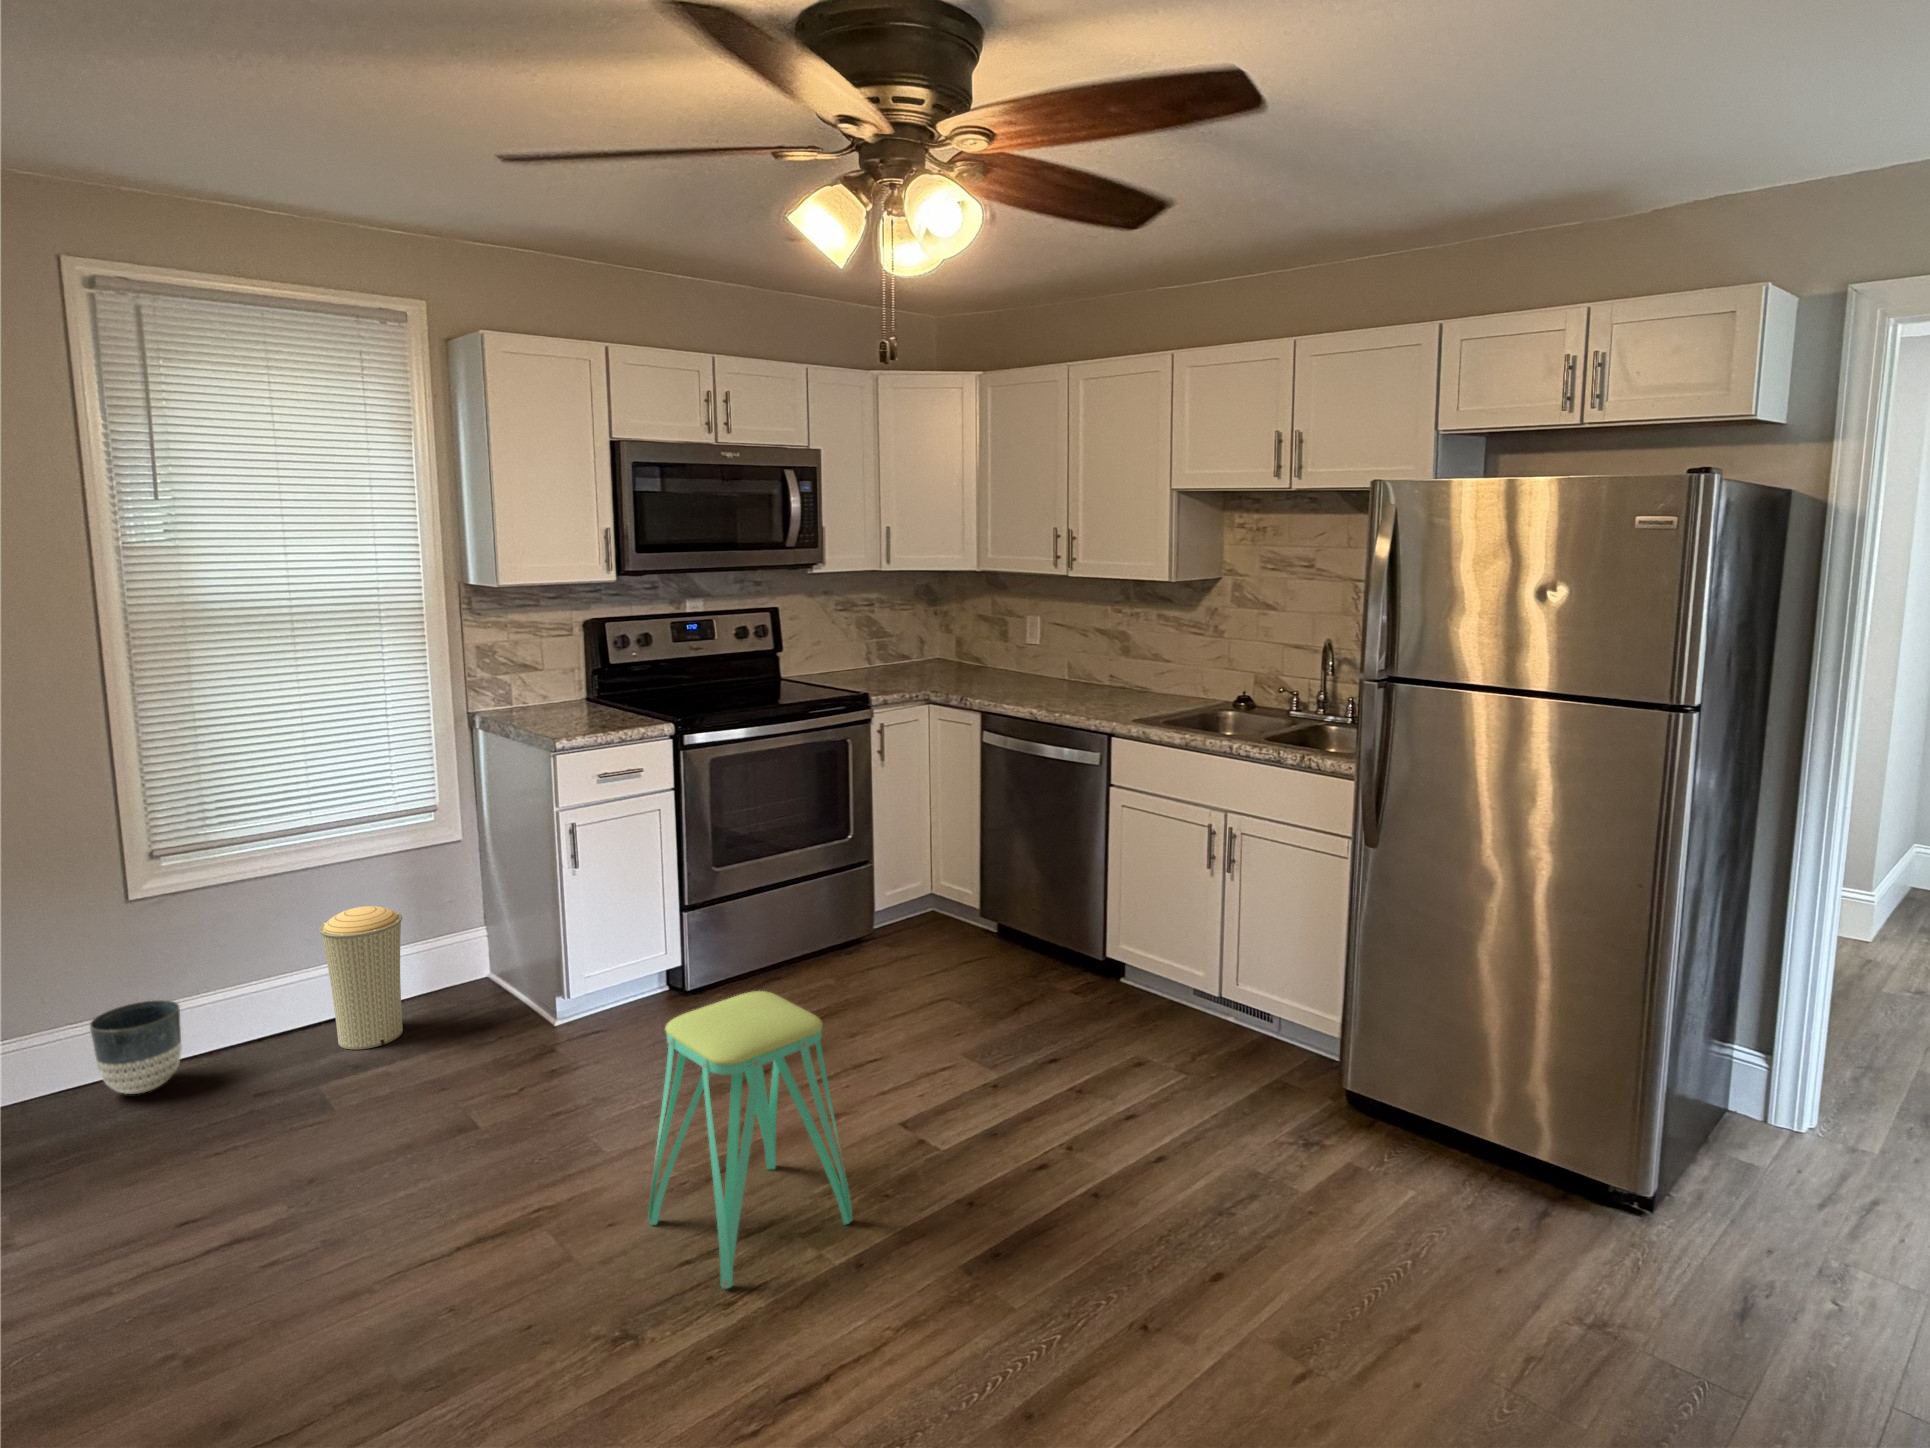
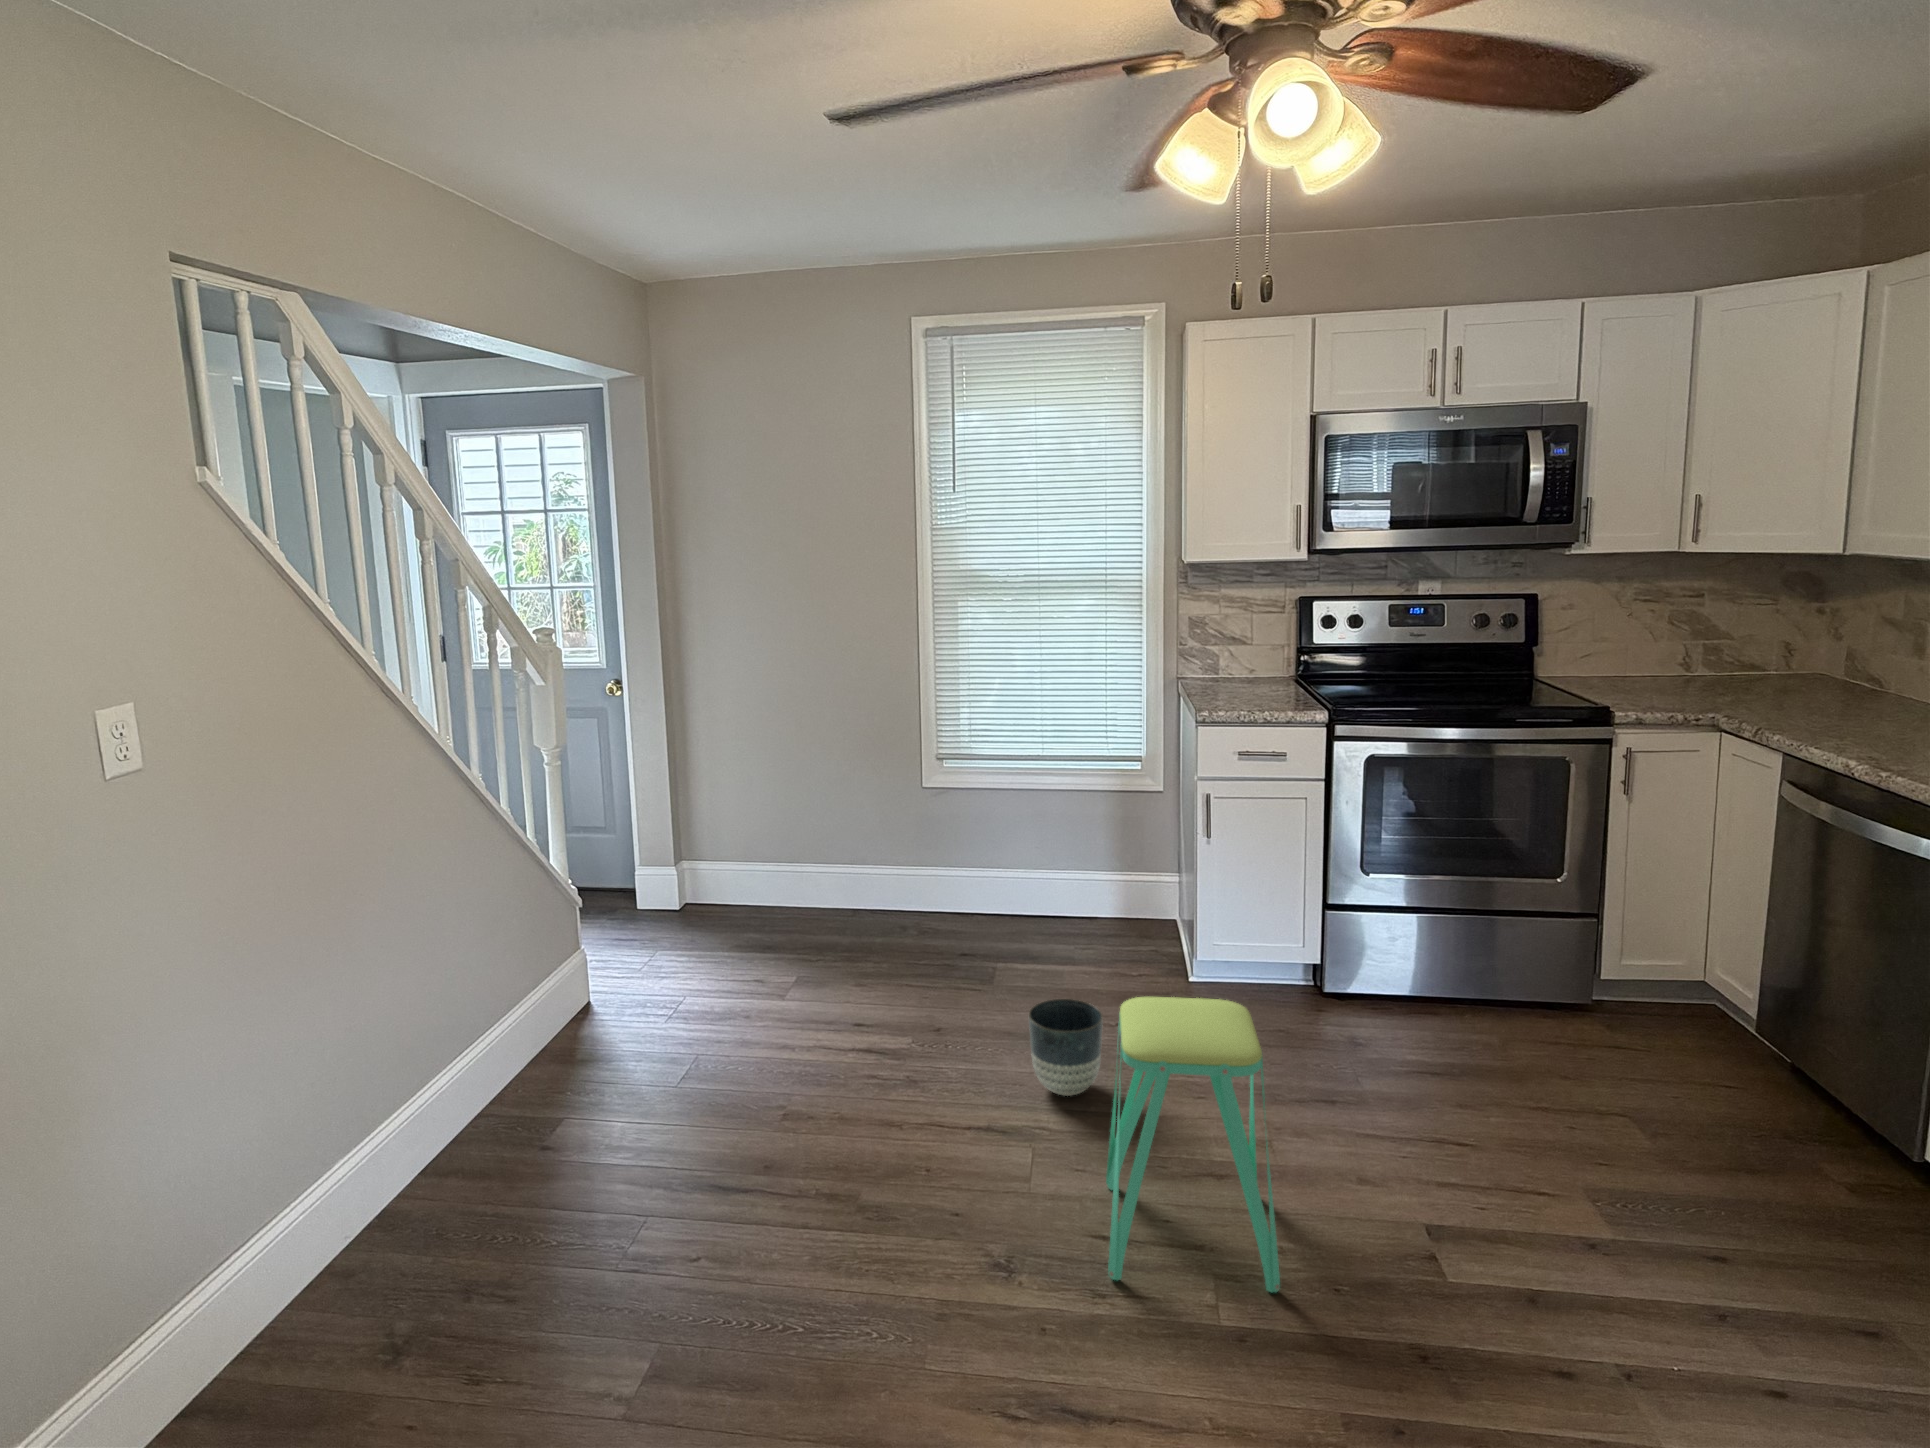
trash can: present [319,906,403,1049] -> none [1027,830,1089,949]
planter: present [90,1000,181,1094] -> present [1029,999,1103,1096]

